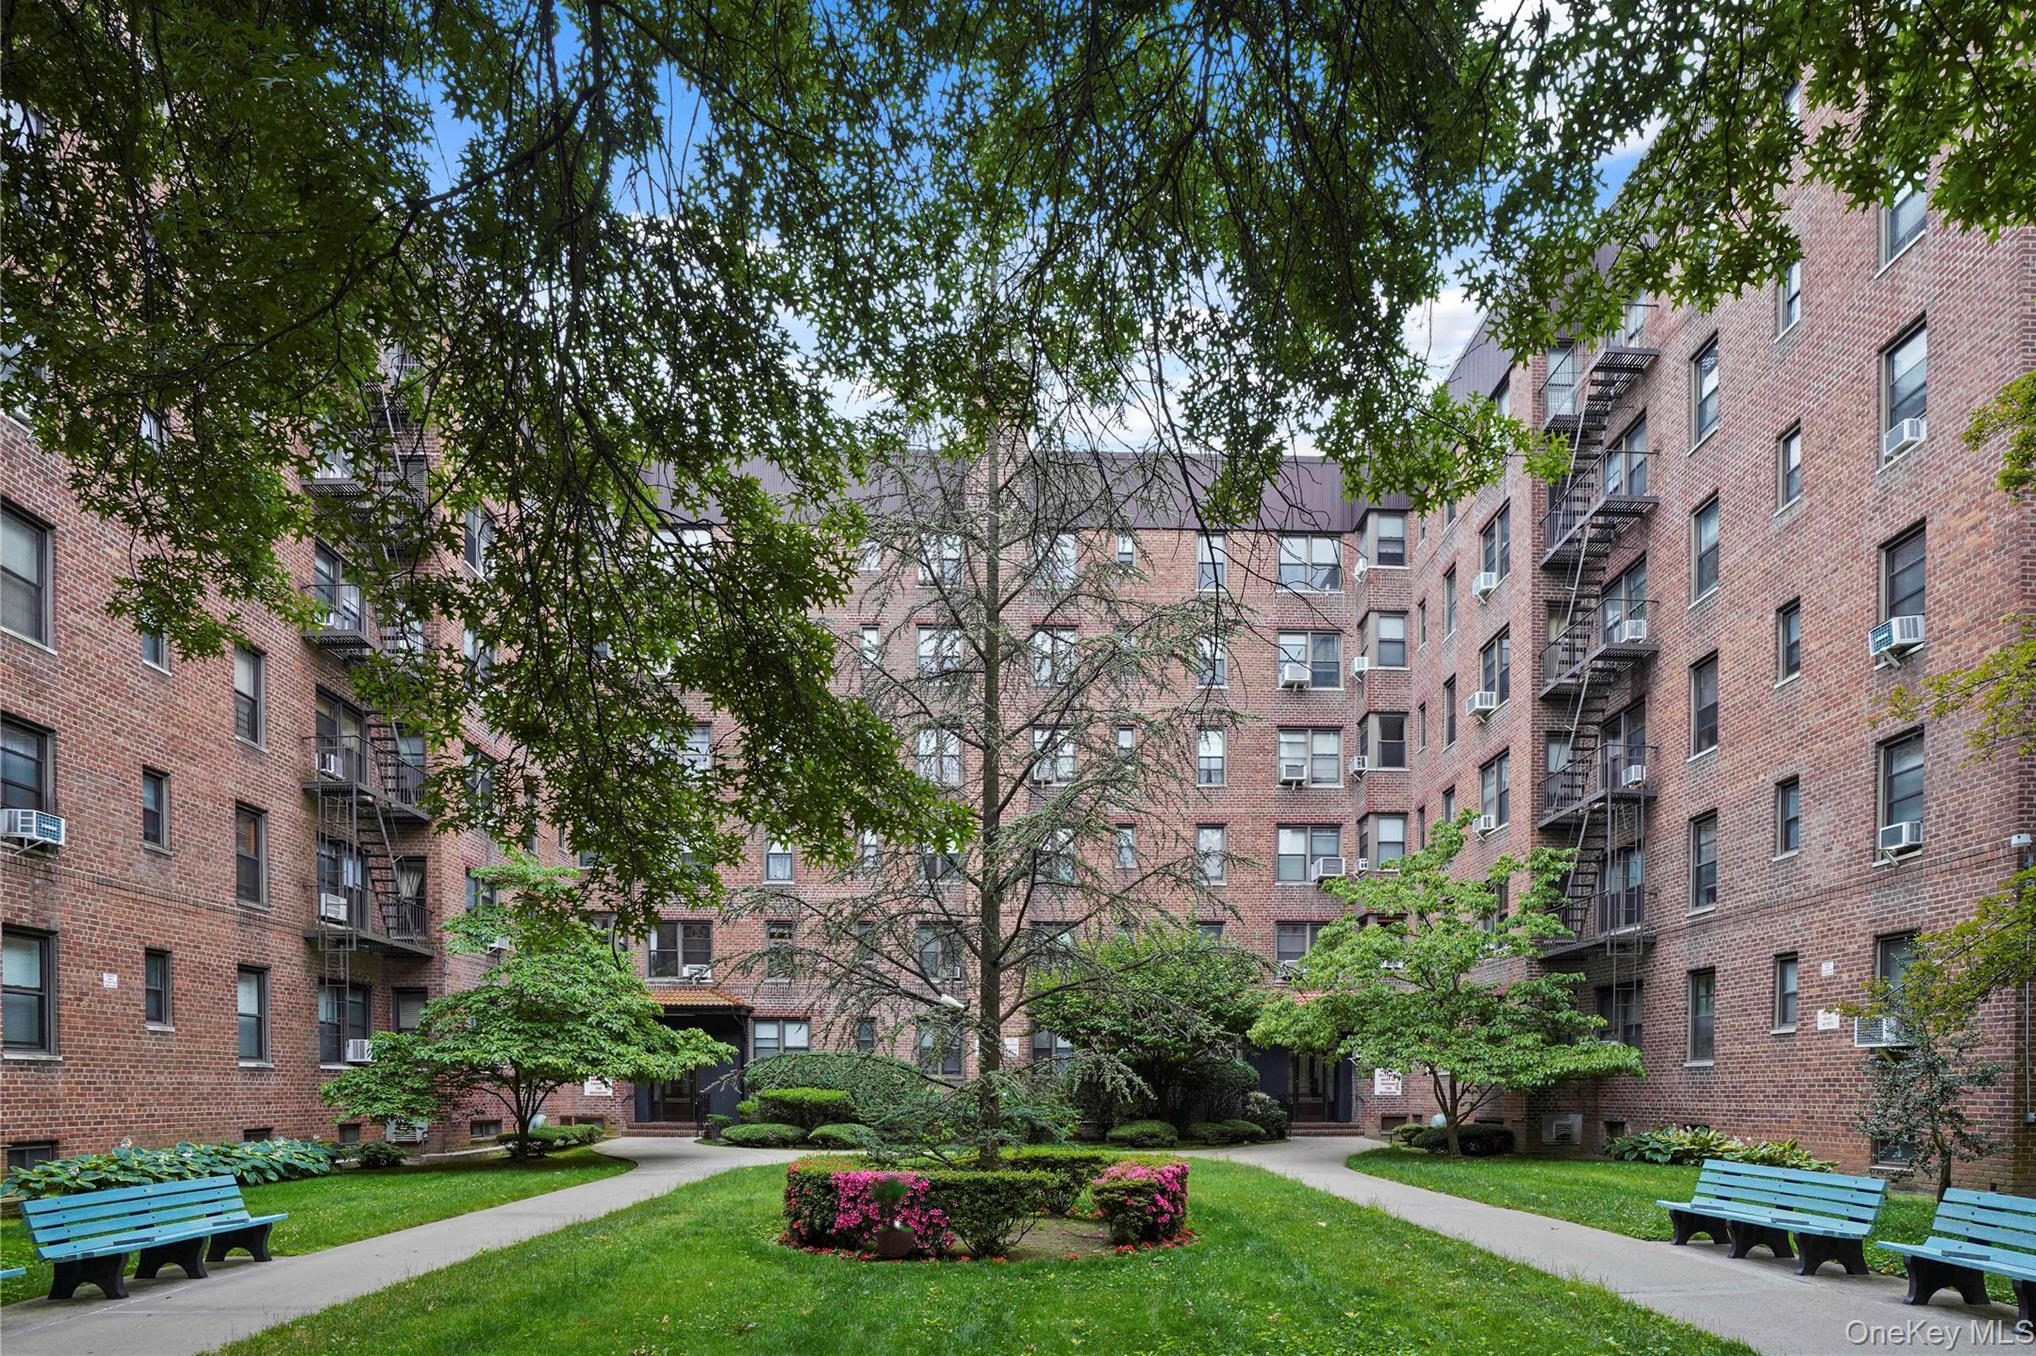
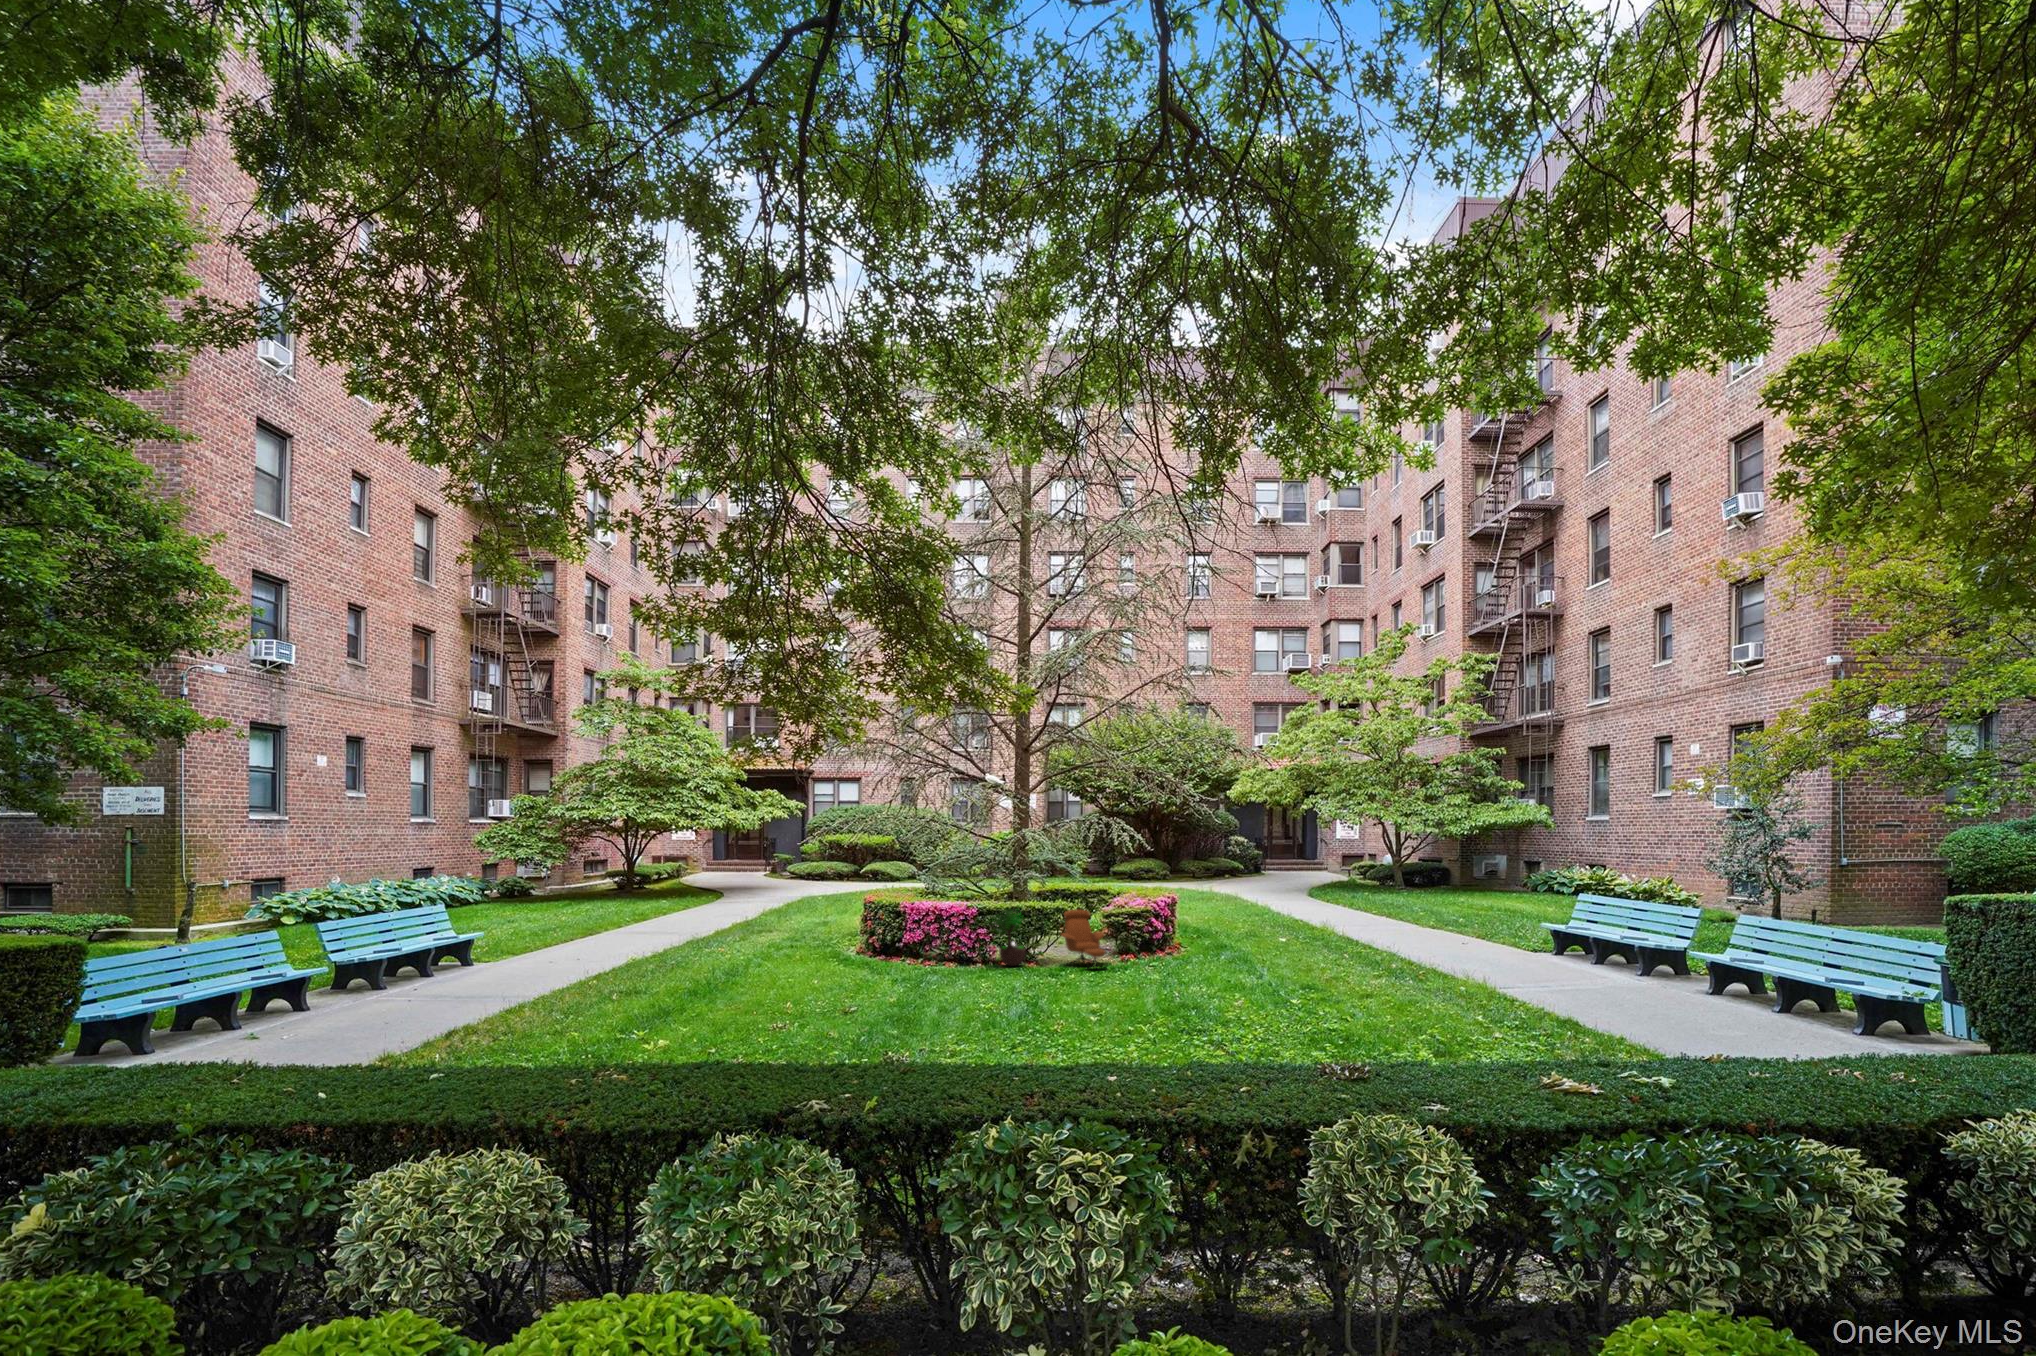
lounge chair: none [966,1174,1032,1267] -> present [1061,910,1106,968]

